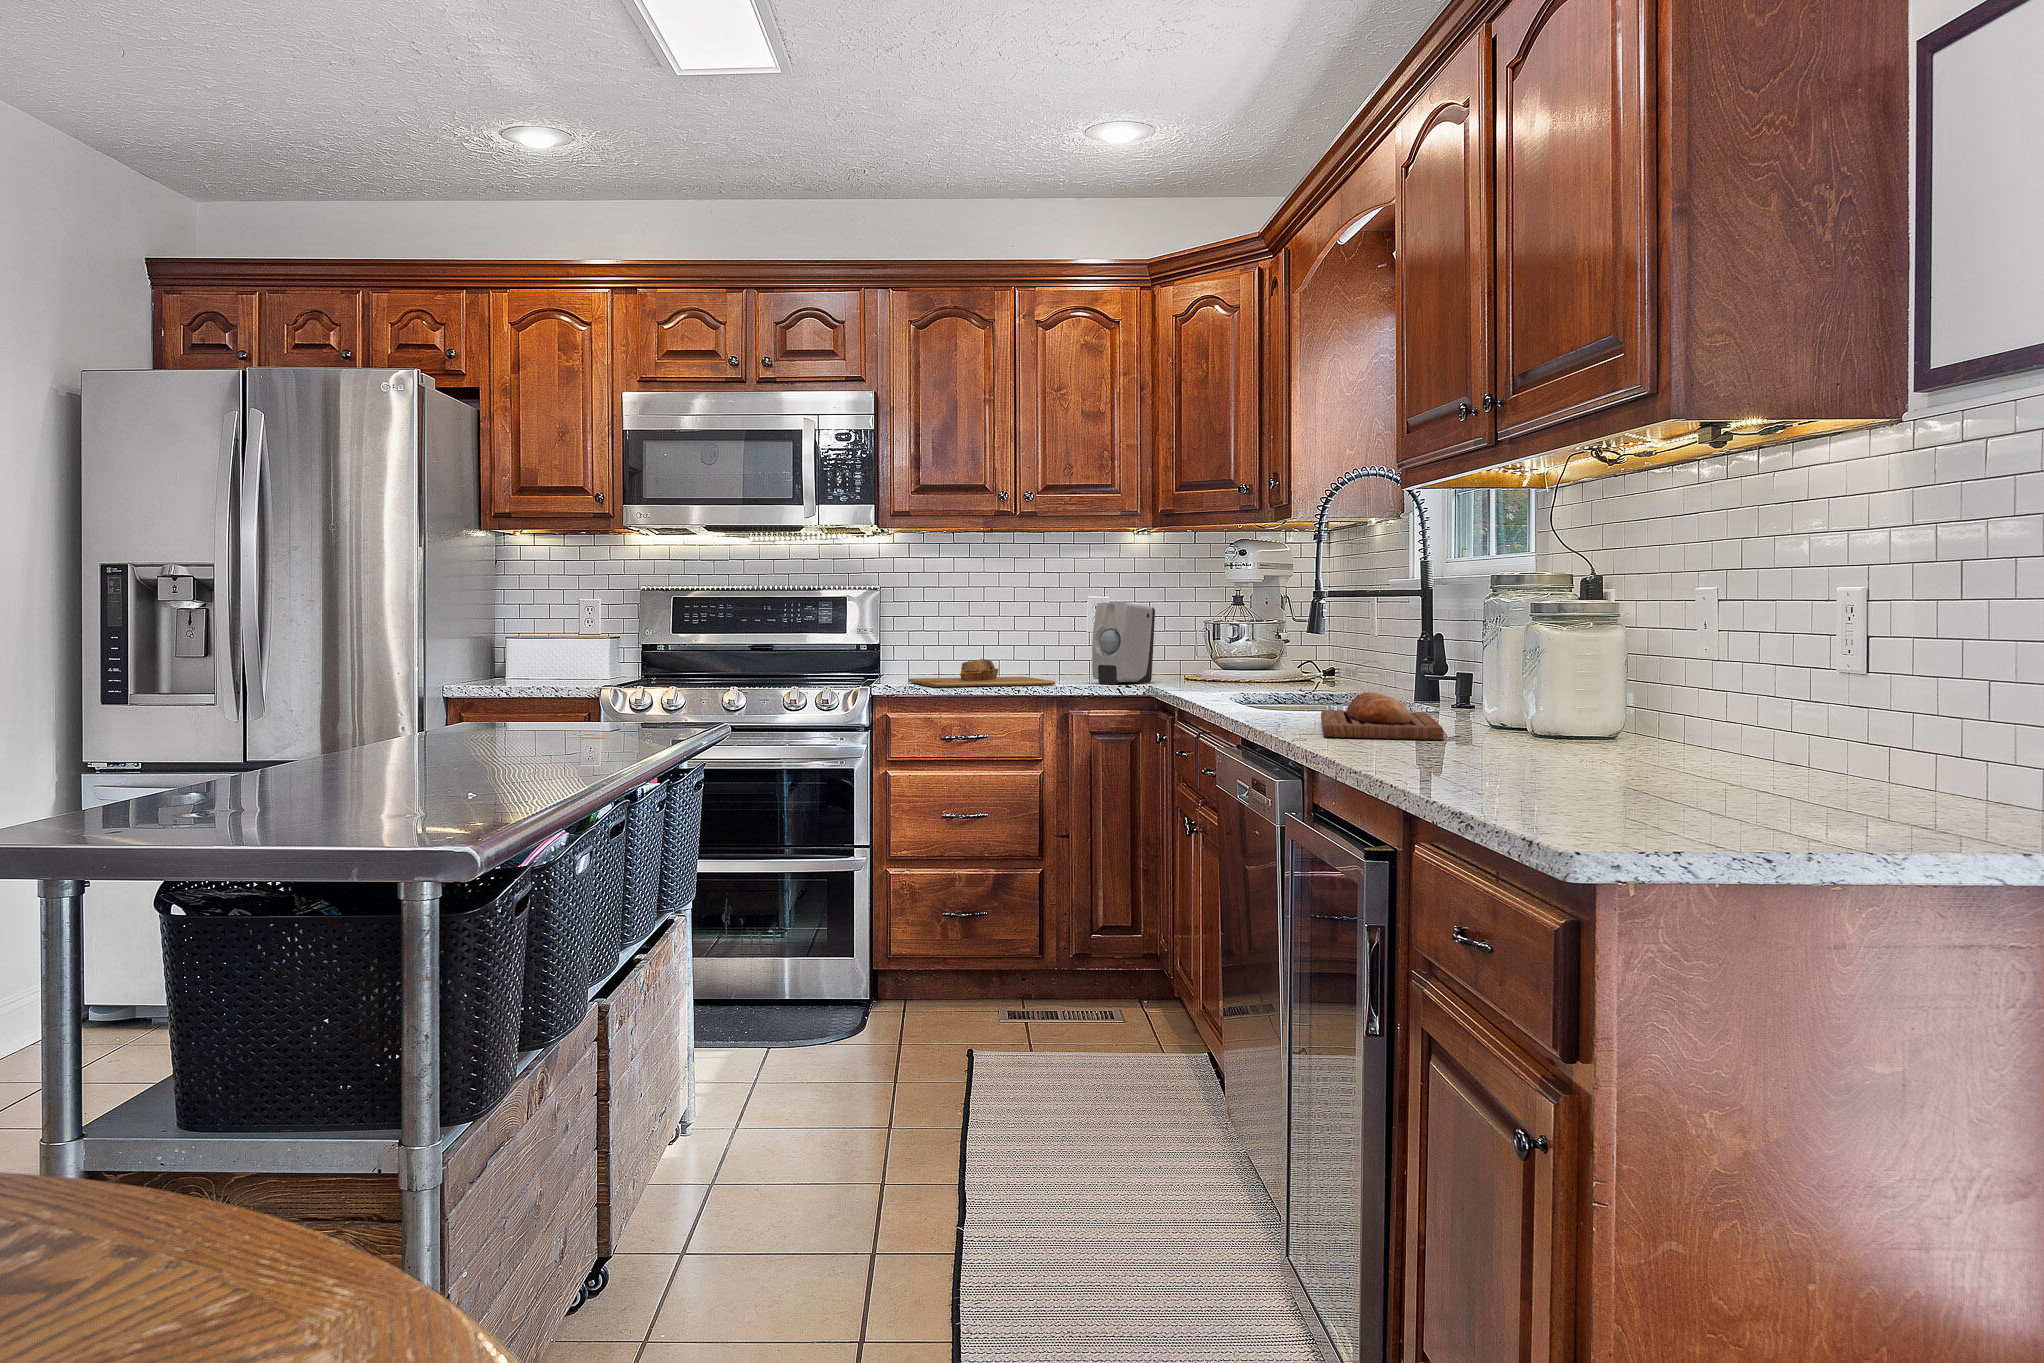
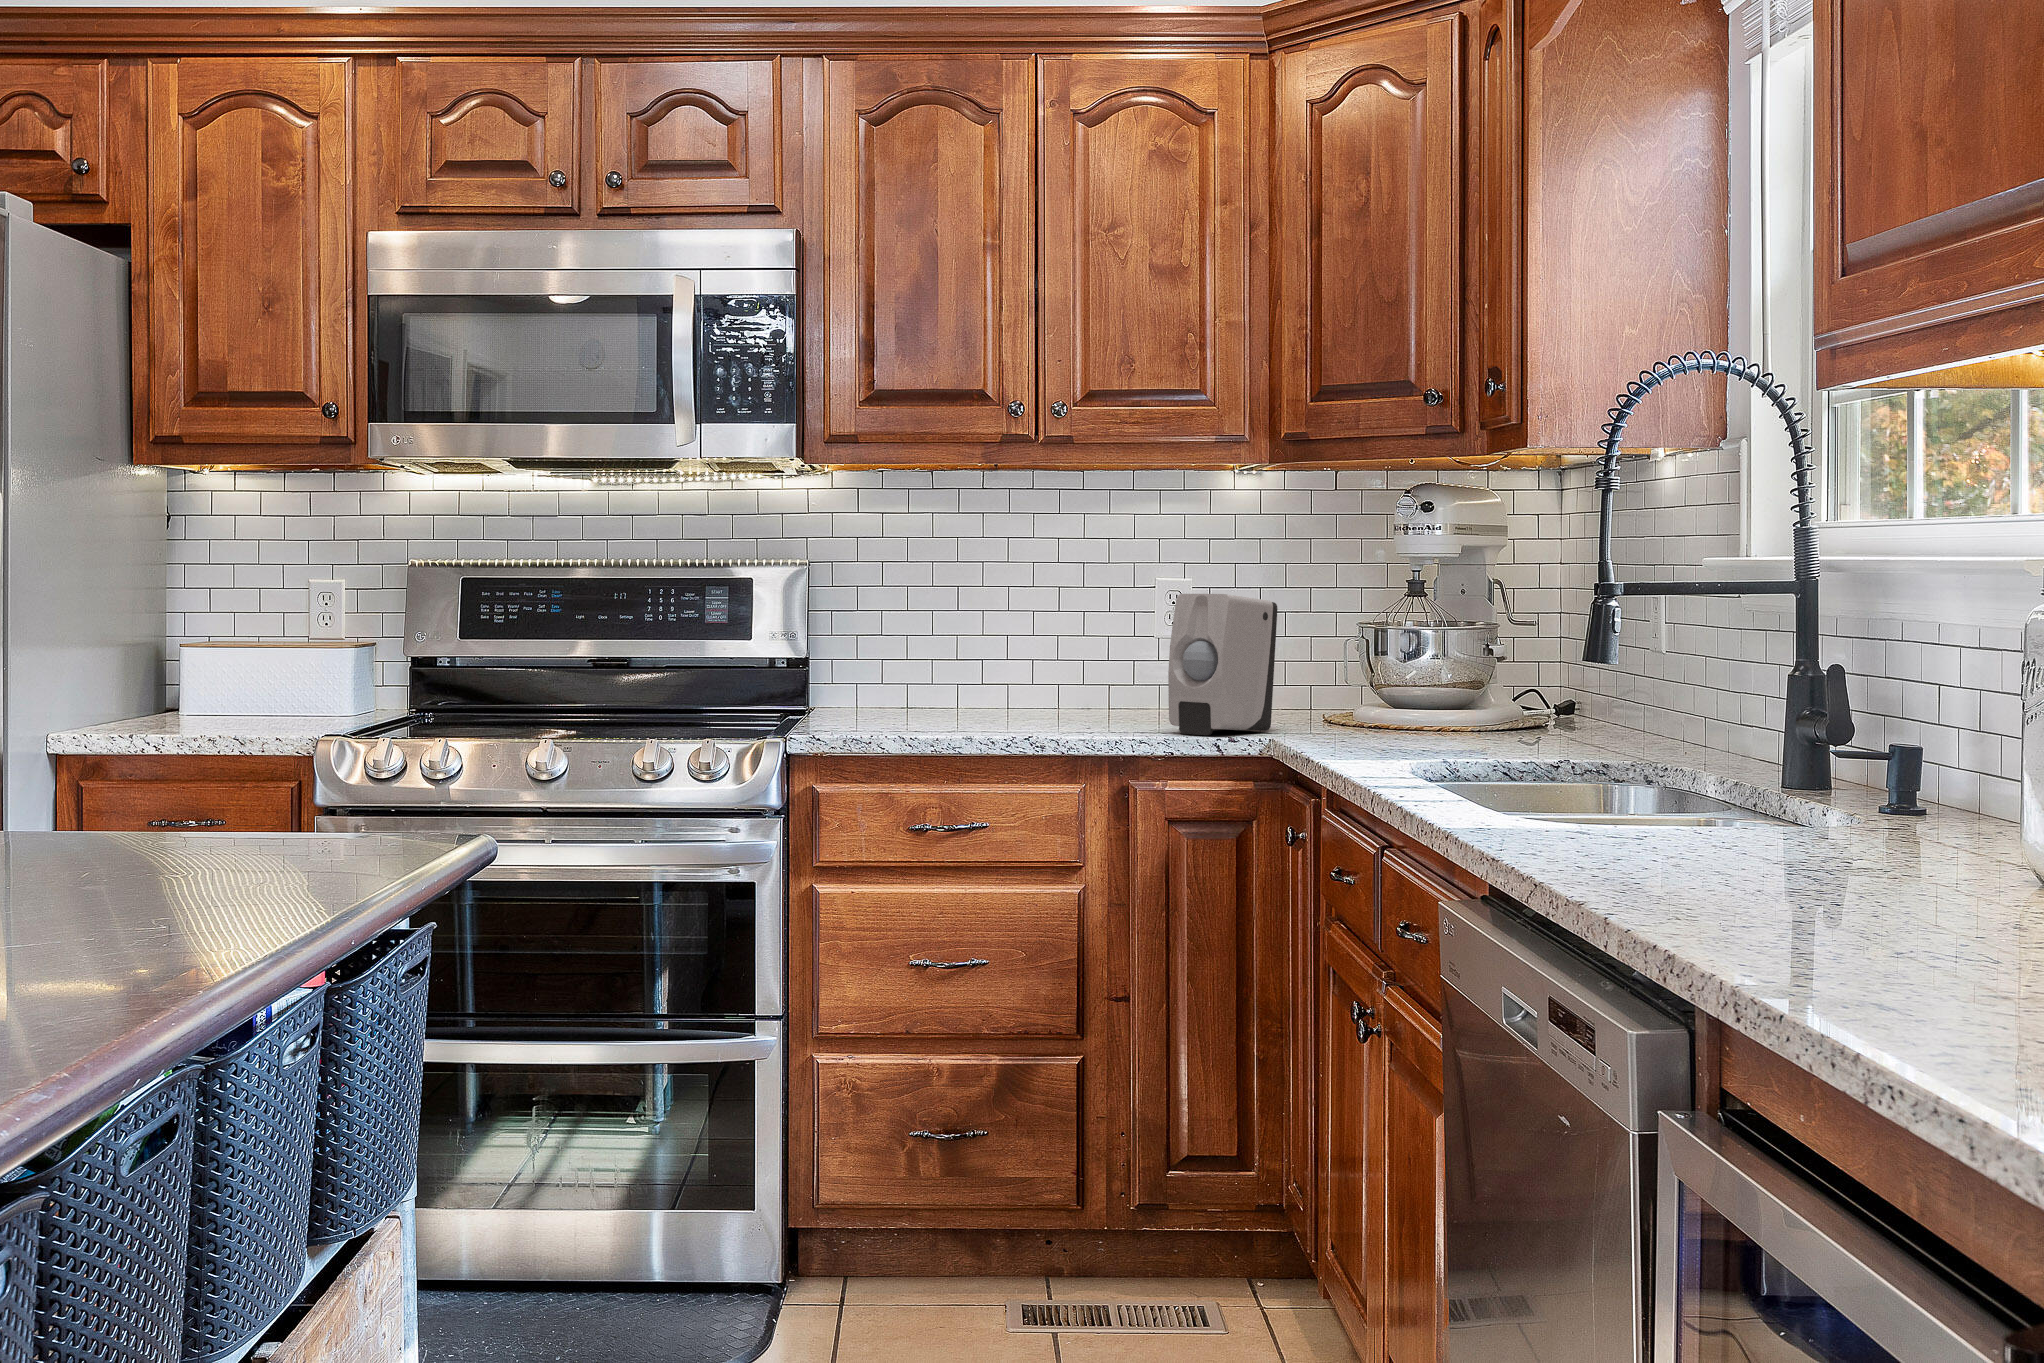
cutting board: present [908,659,1055,687] -> none [854,690,1104,741]
bread loaf: present [1321,692,1444,740] -> none [1622,791,1922,912]

